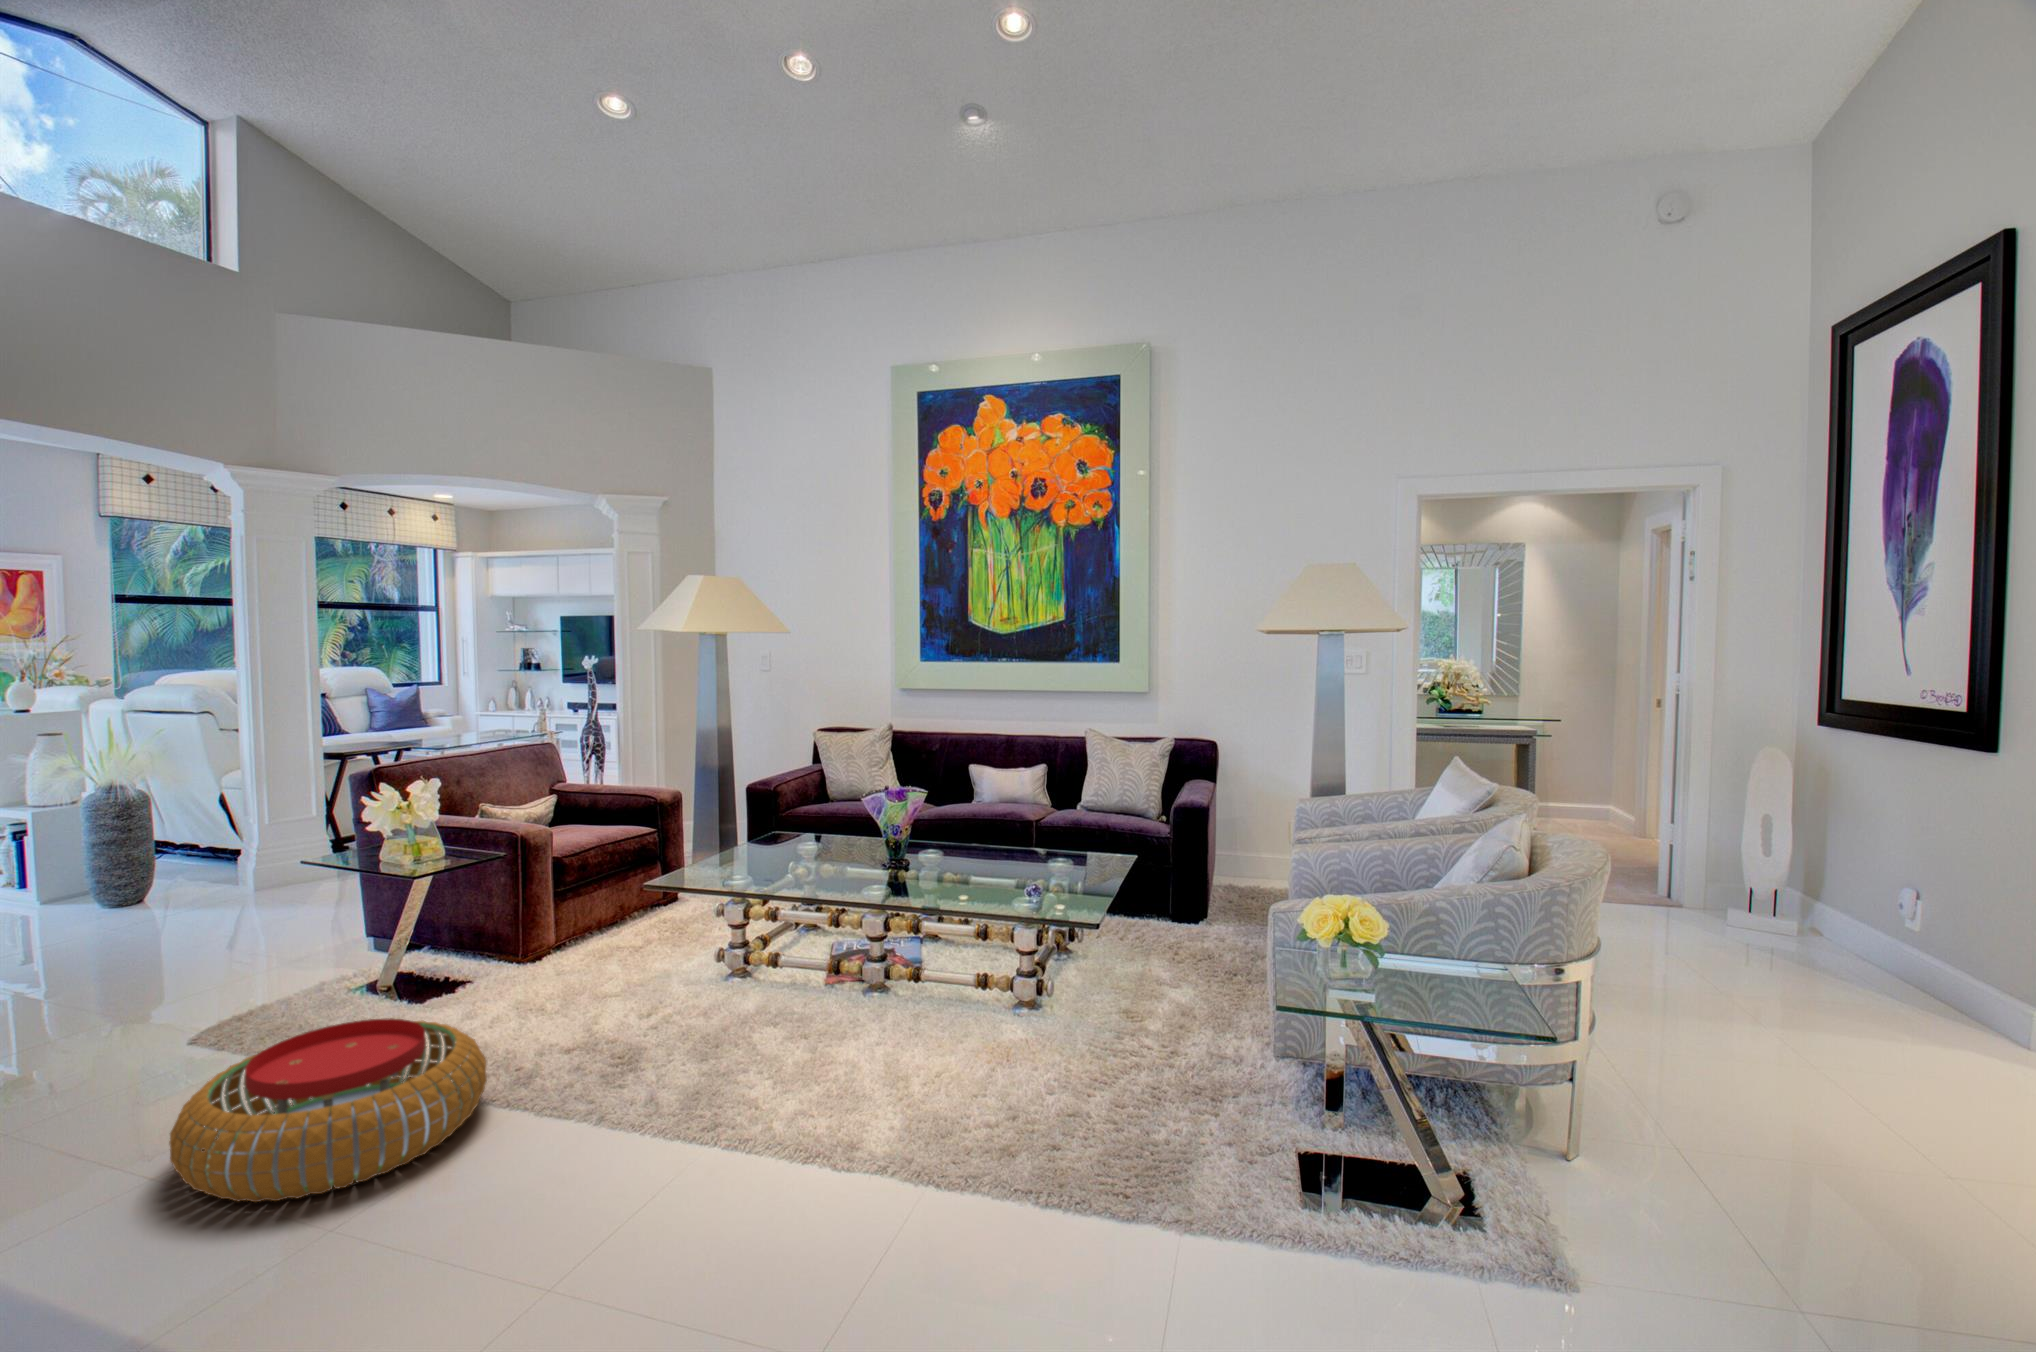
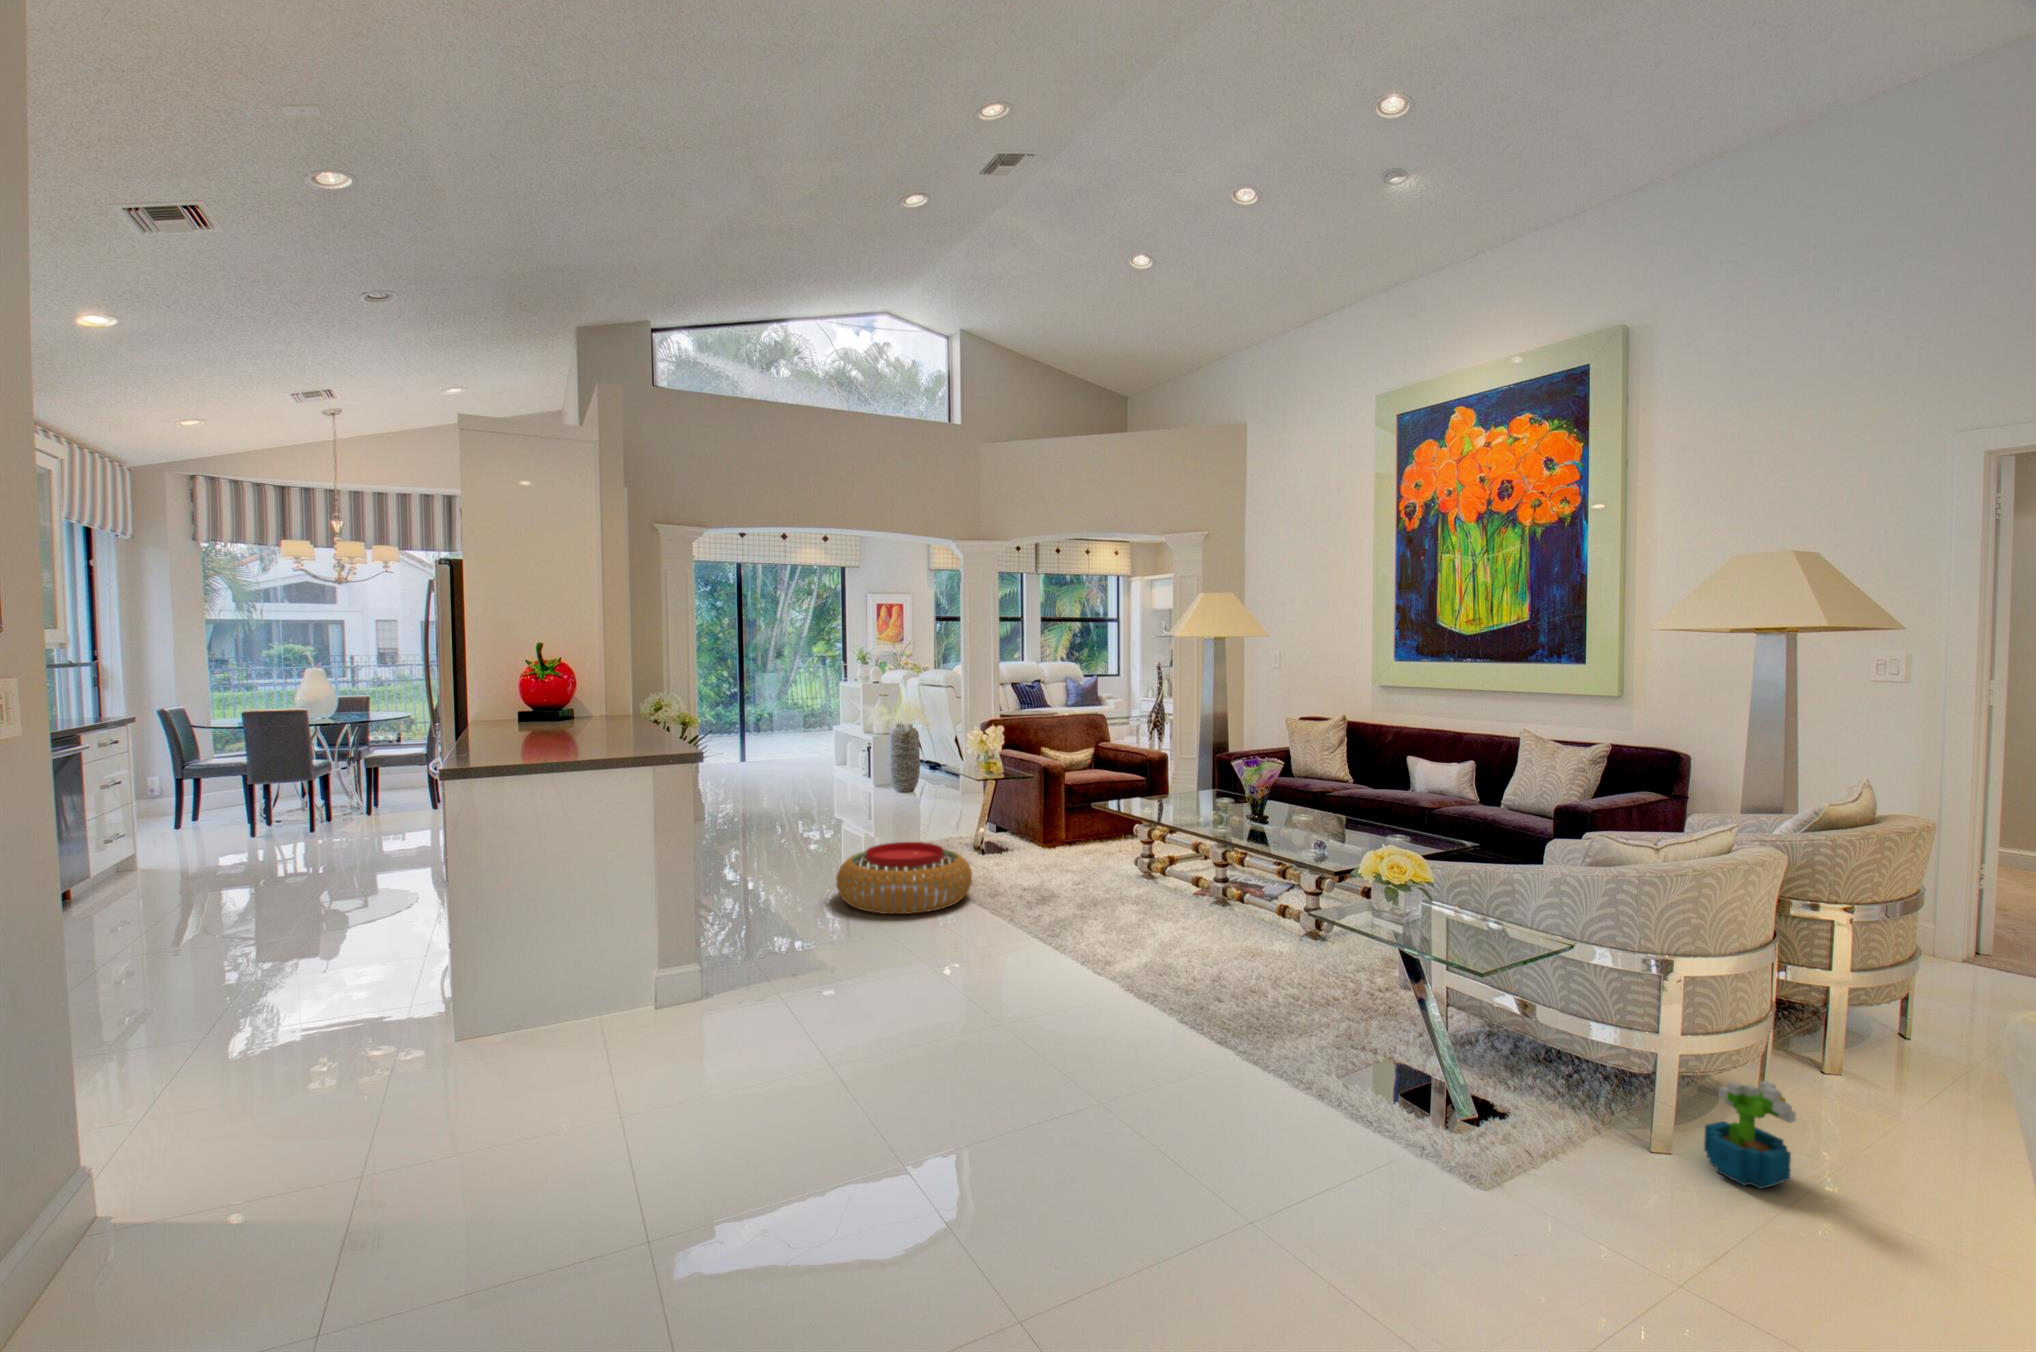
decorative plant: none [1615,1079,1706,1188] -> present [1704,1081,1796,1189]

